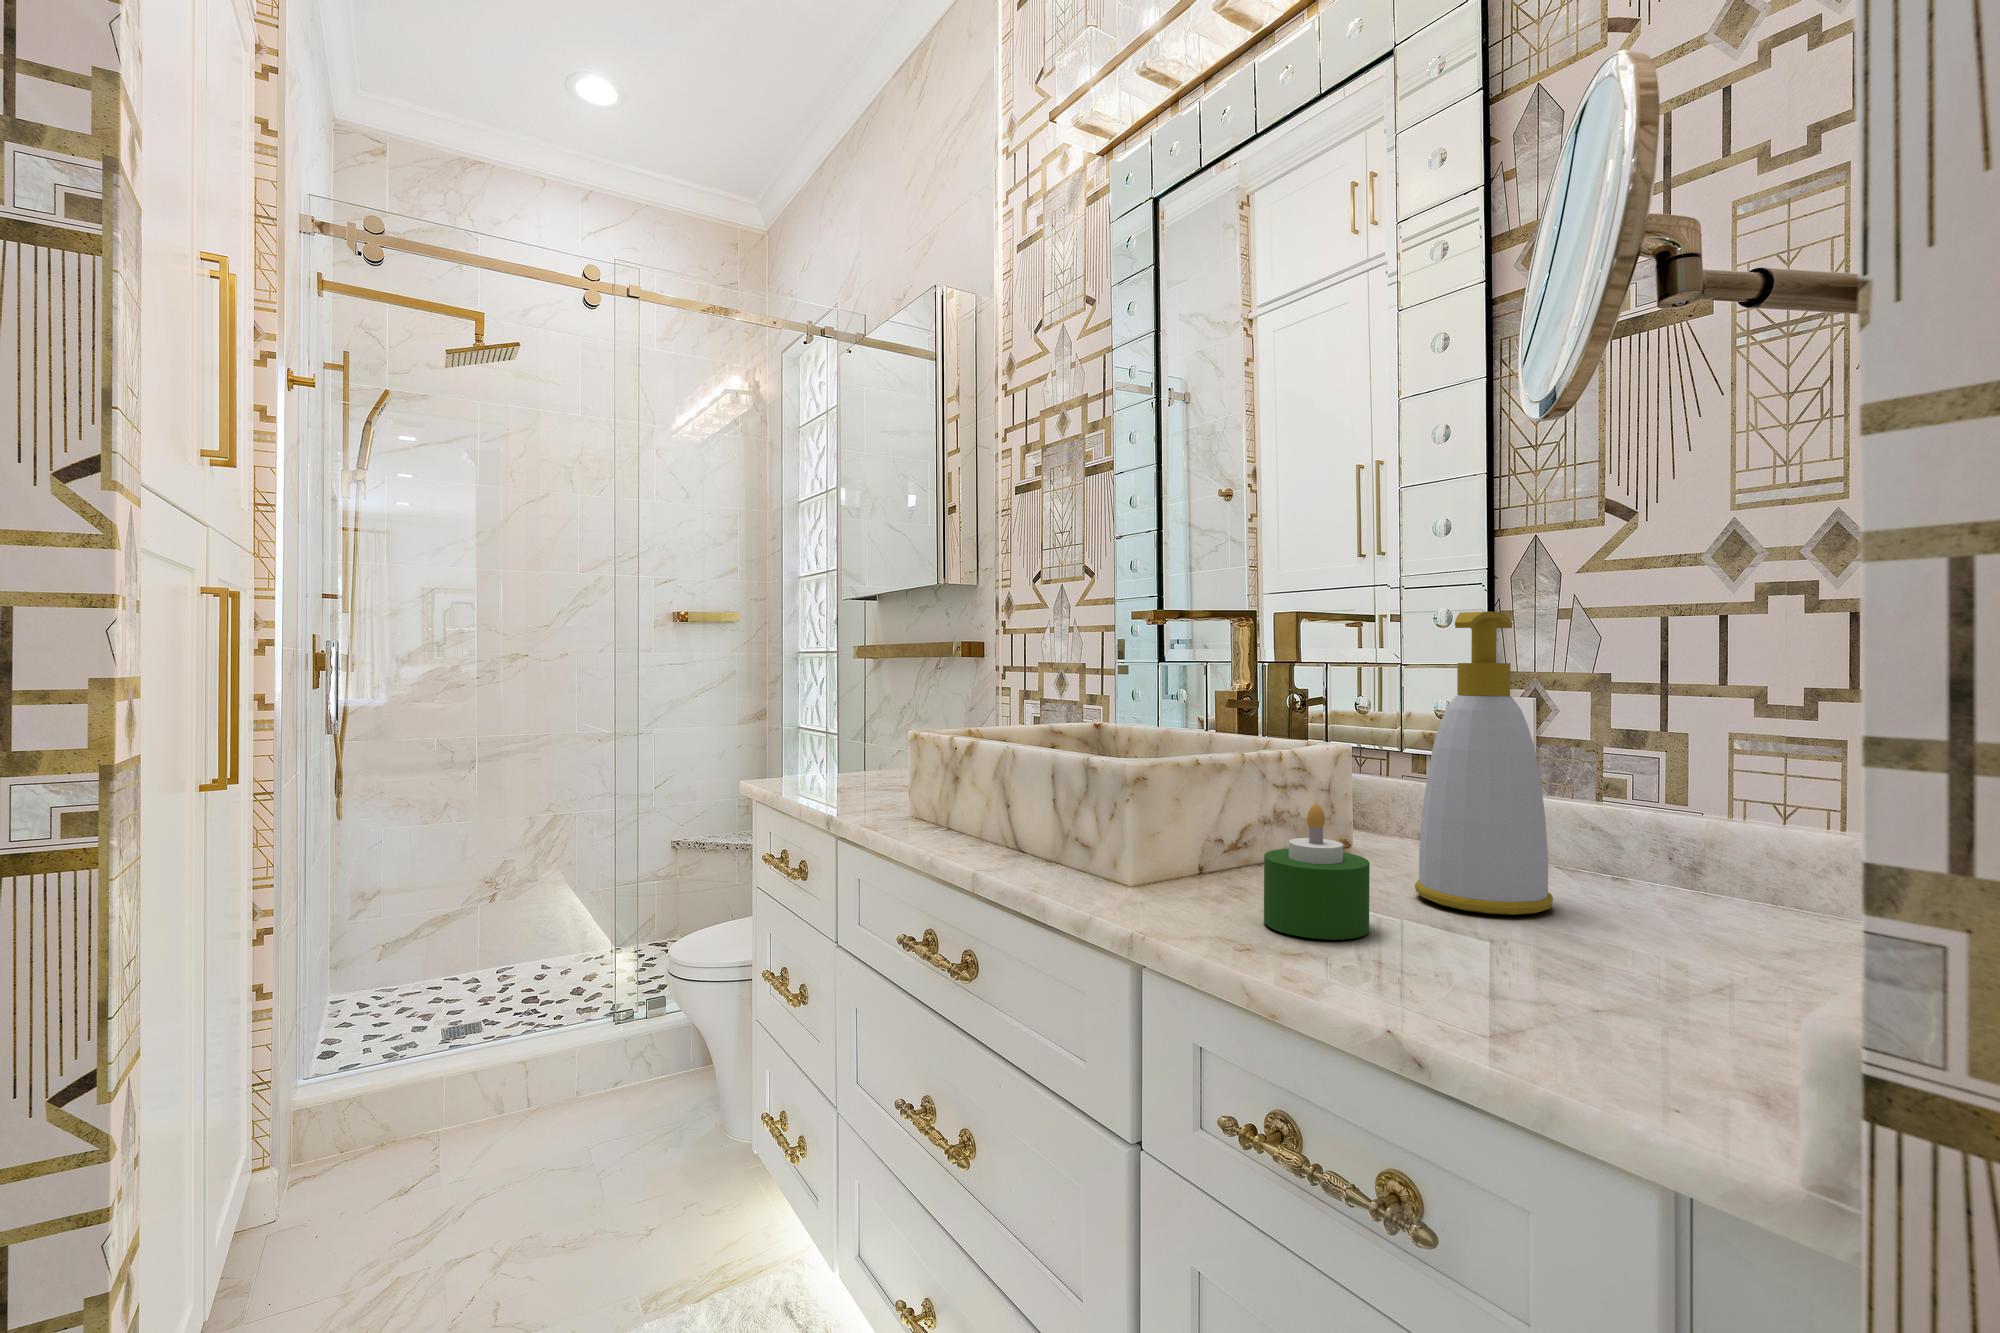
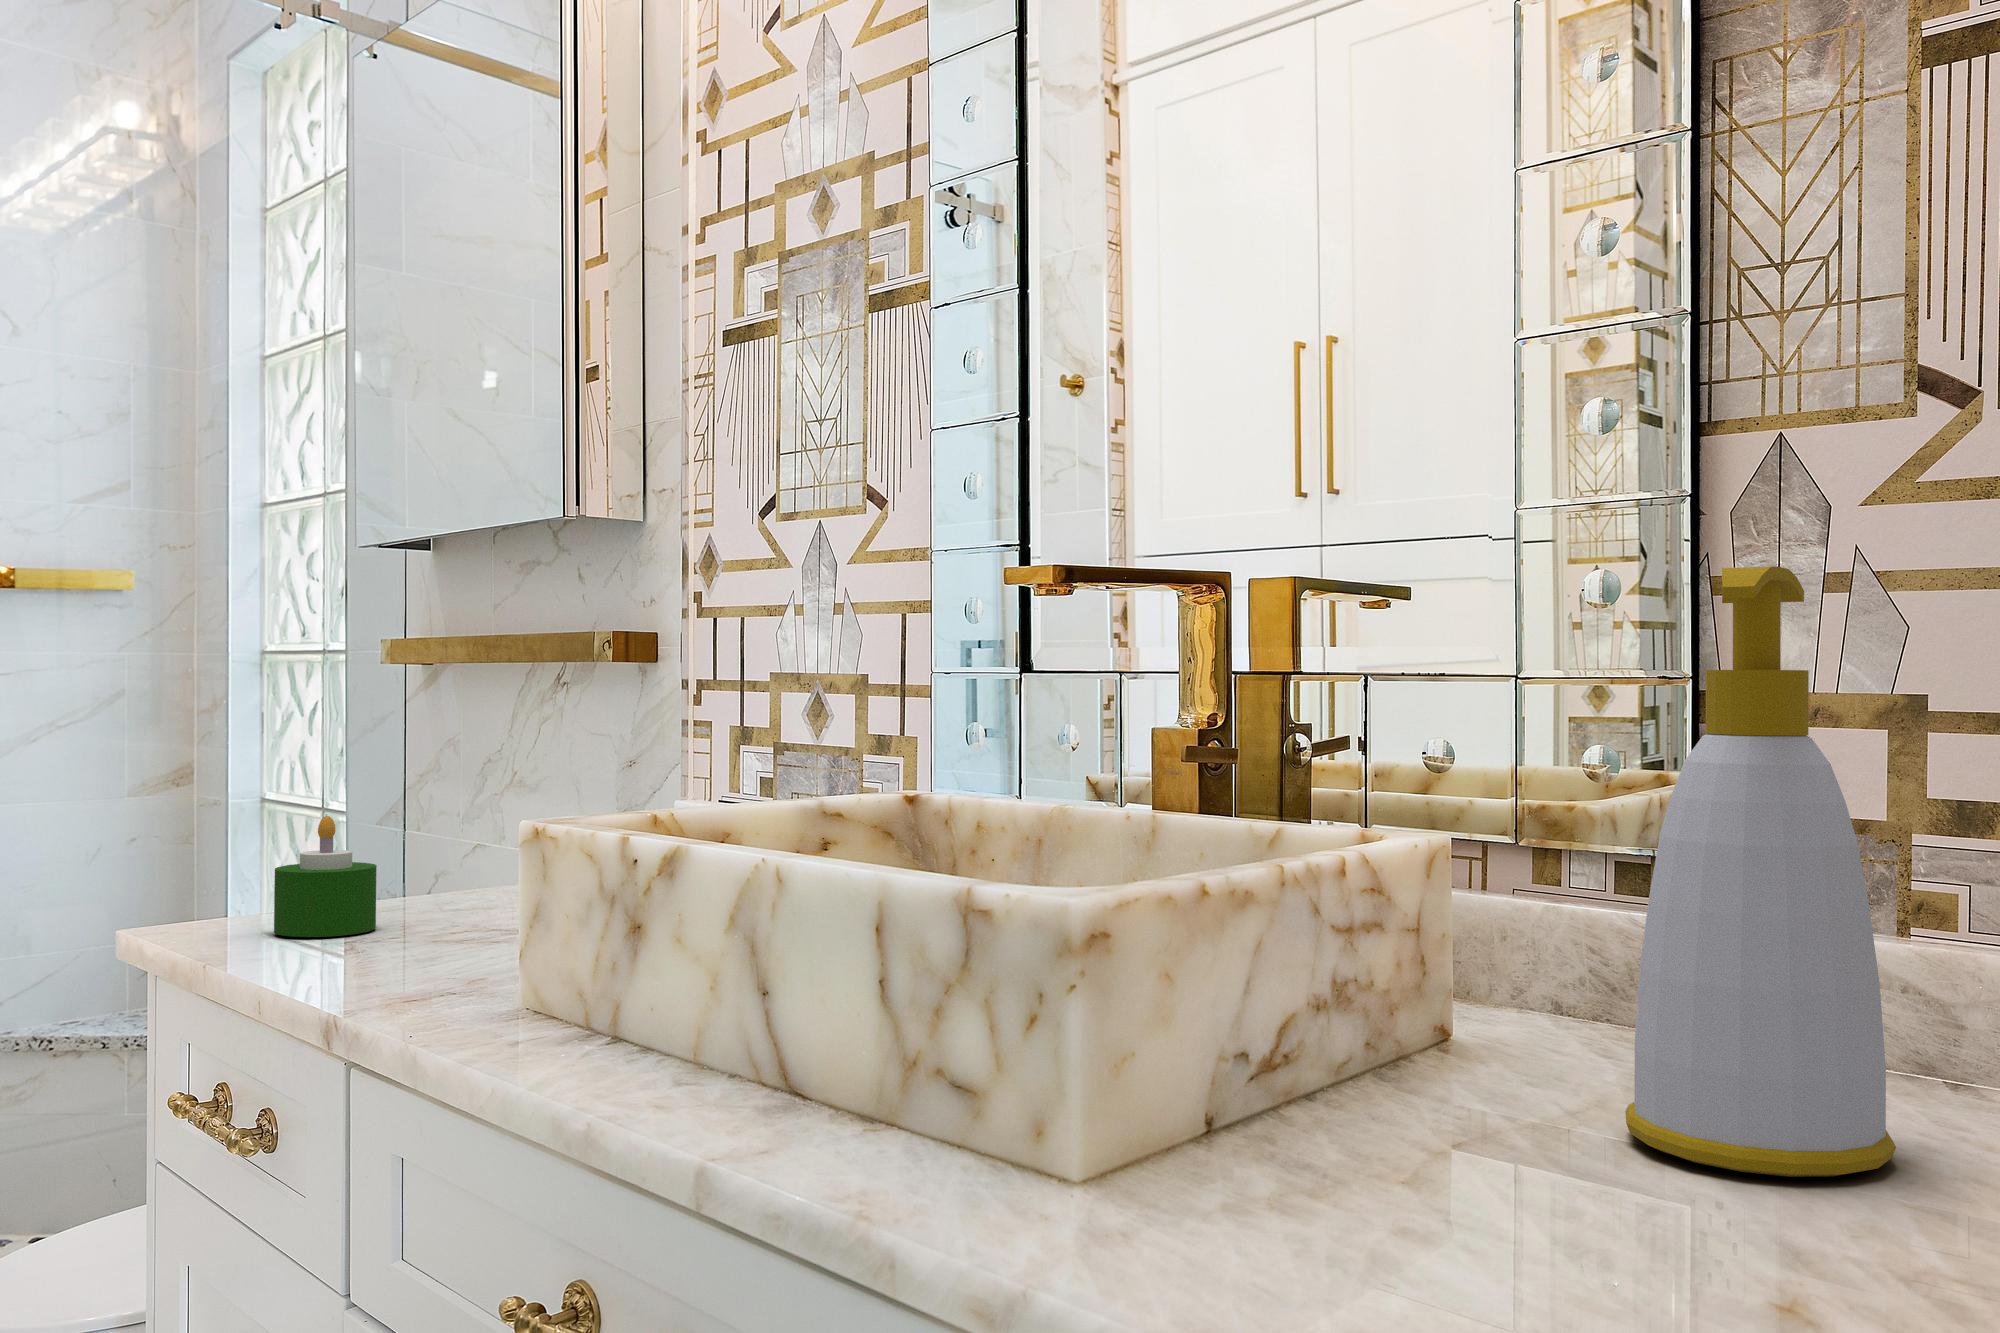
candle: present [1264,804,1370,940] -> present [274,816,377,937]

